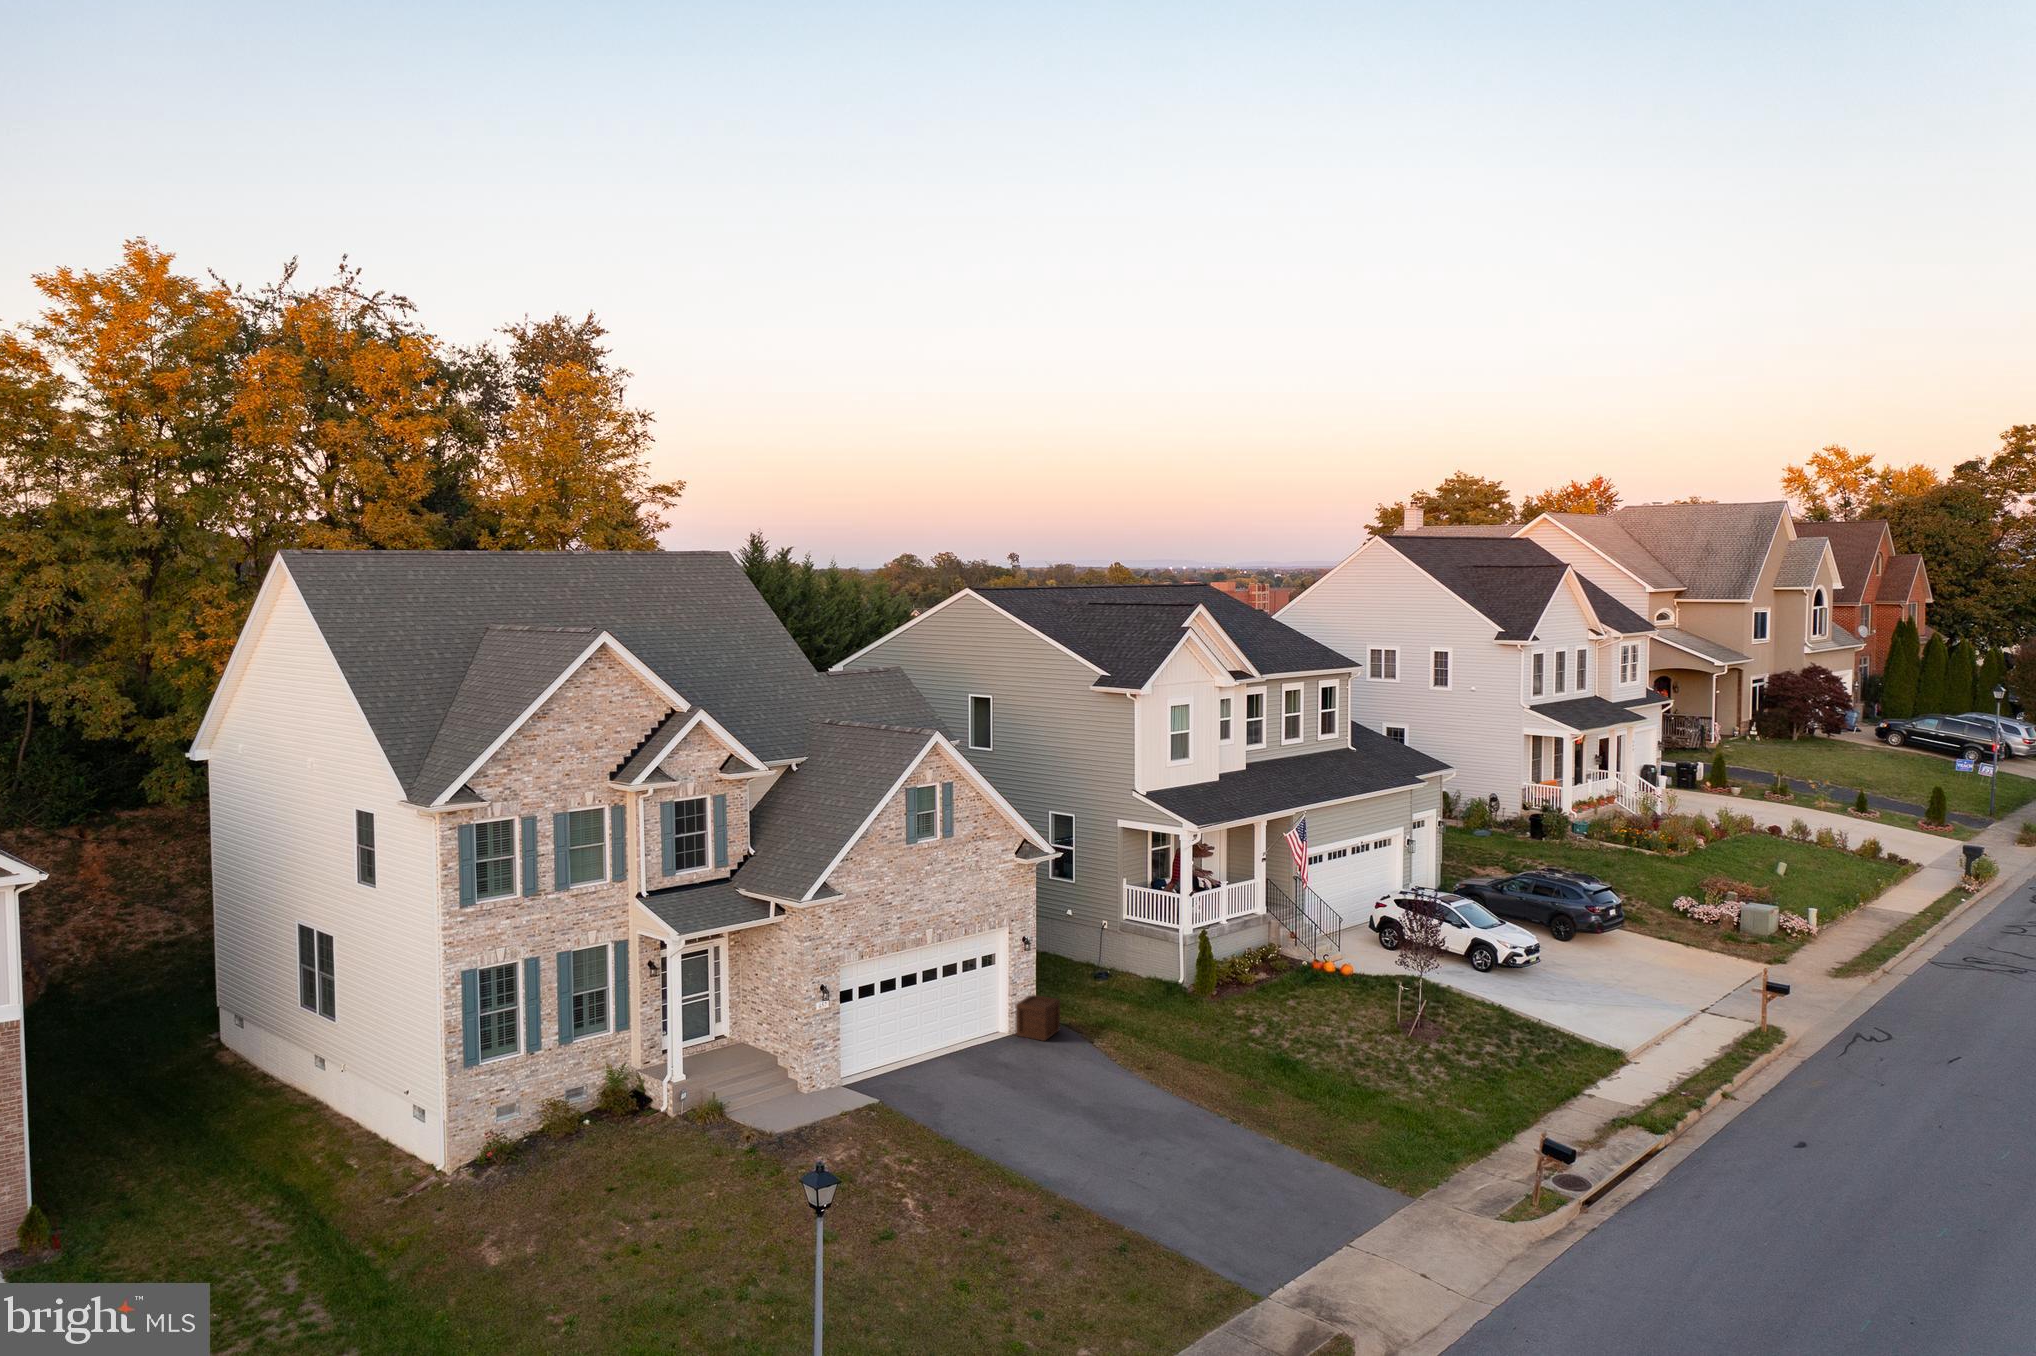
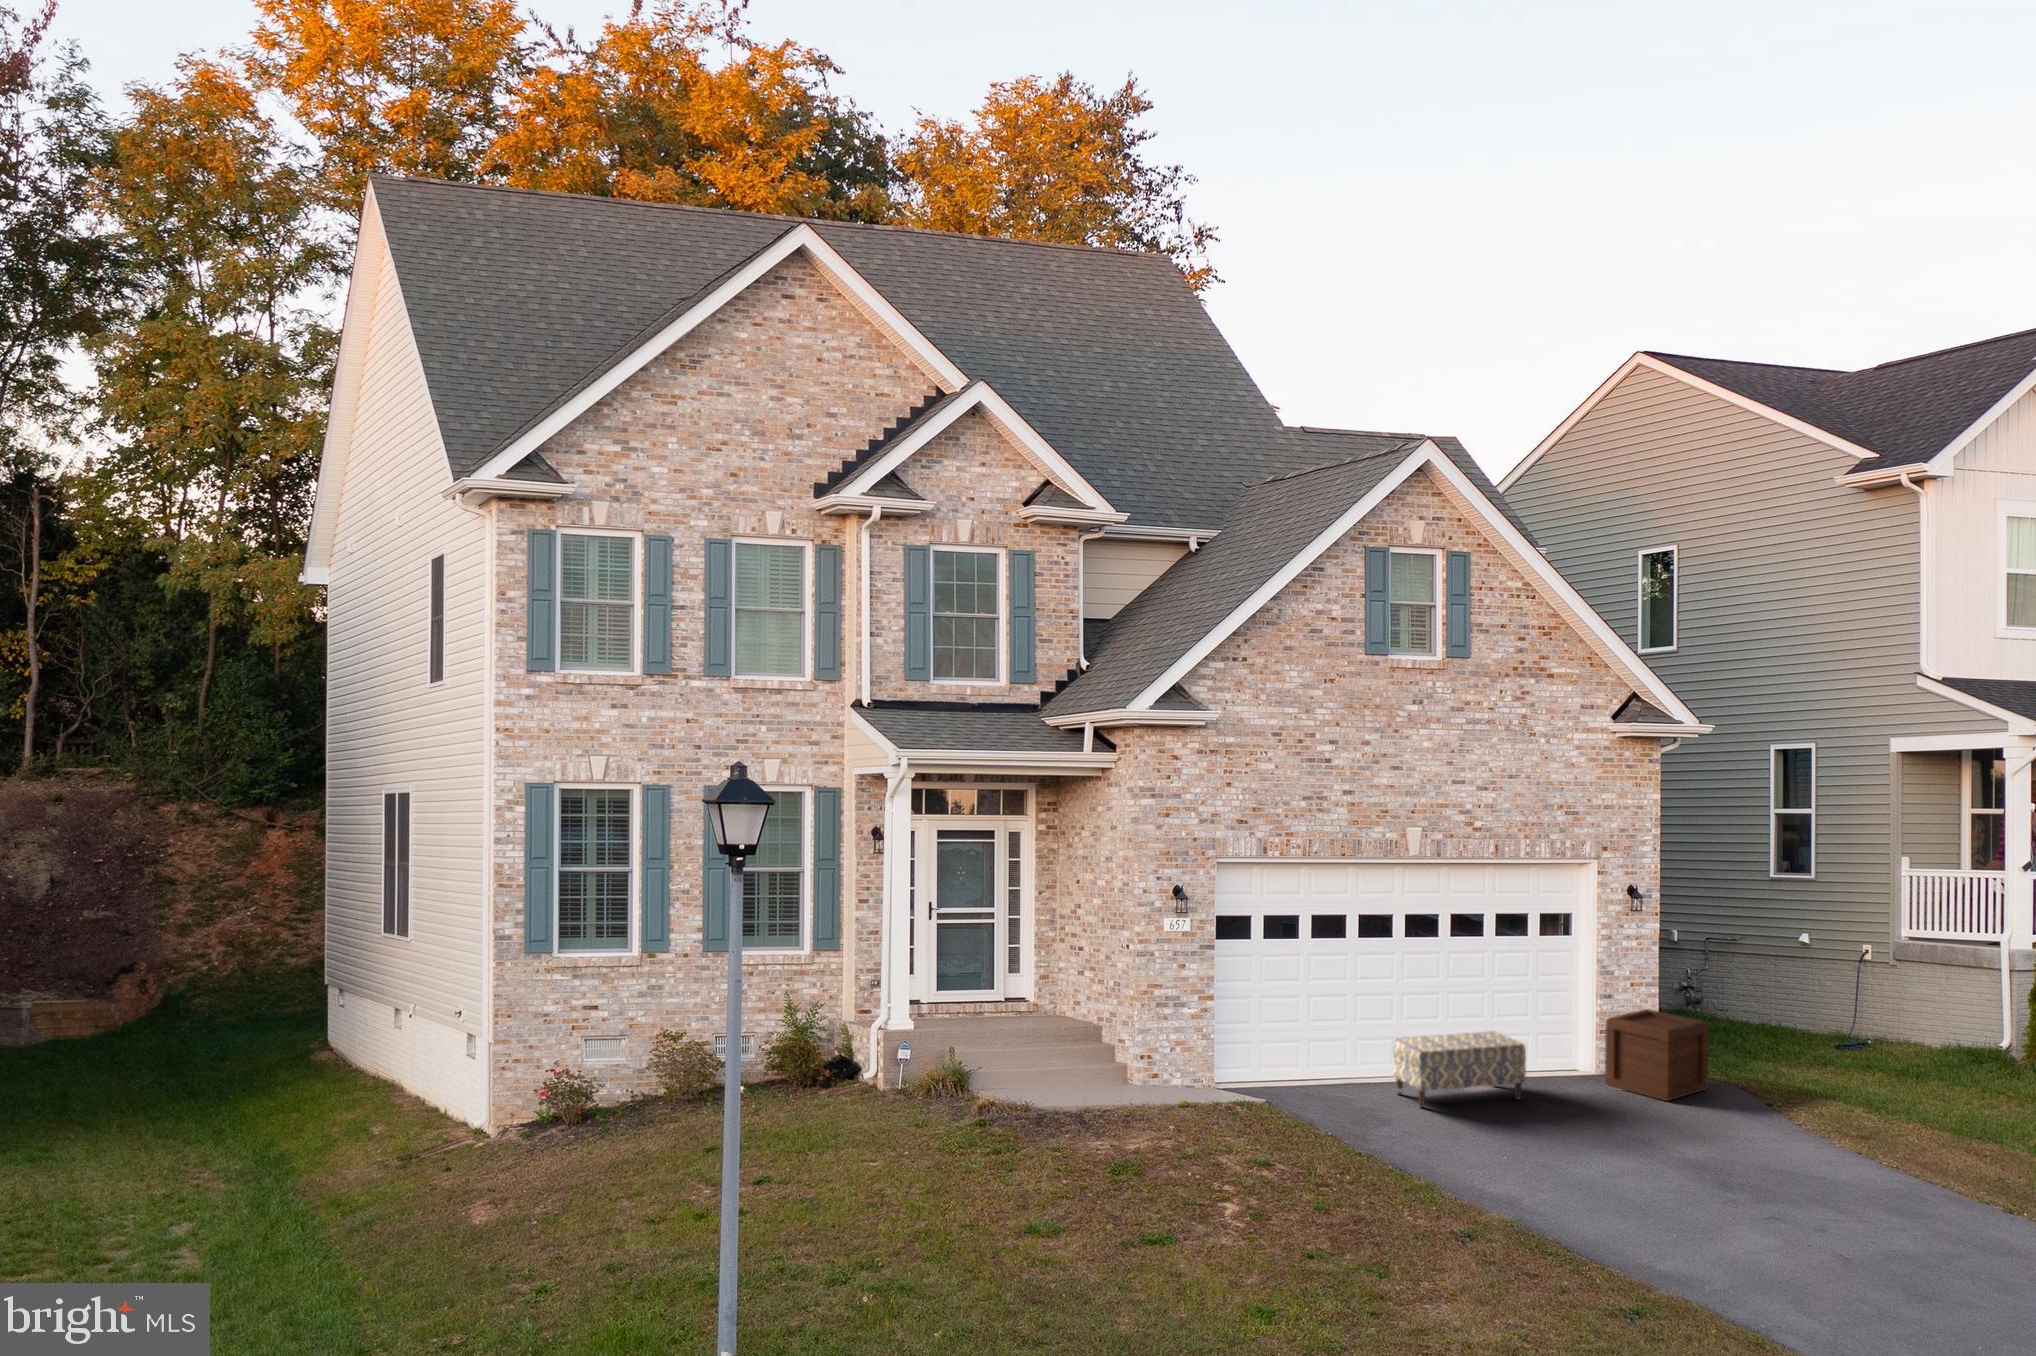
bench: none [923,1018,984,1065] -> present [1393,1031,1526,1108]

